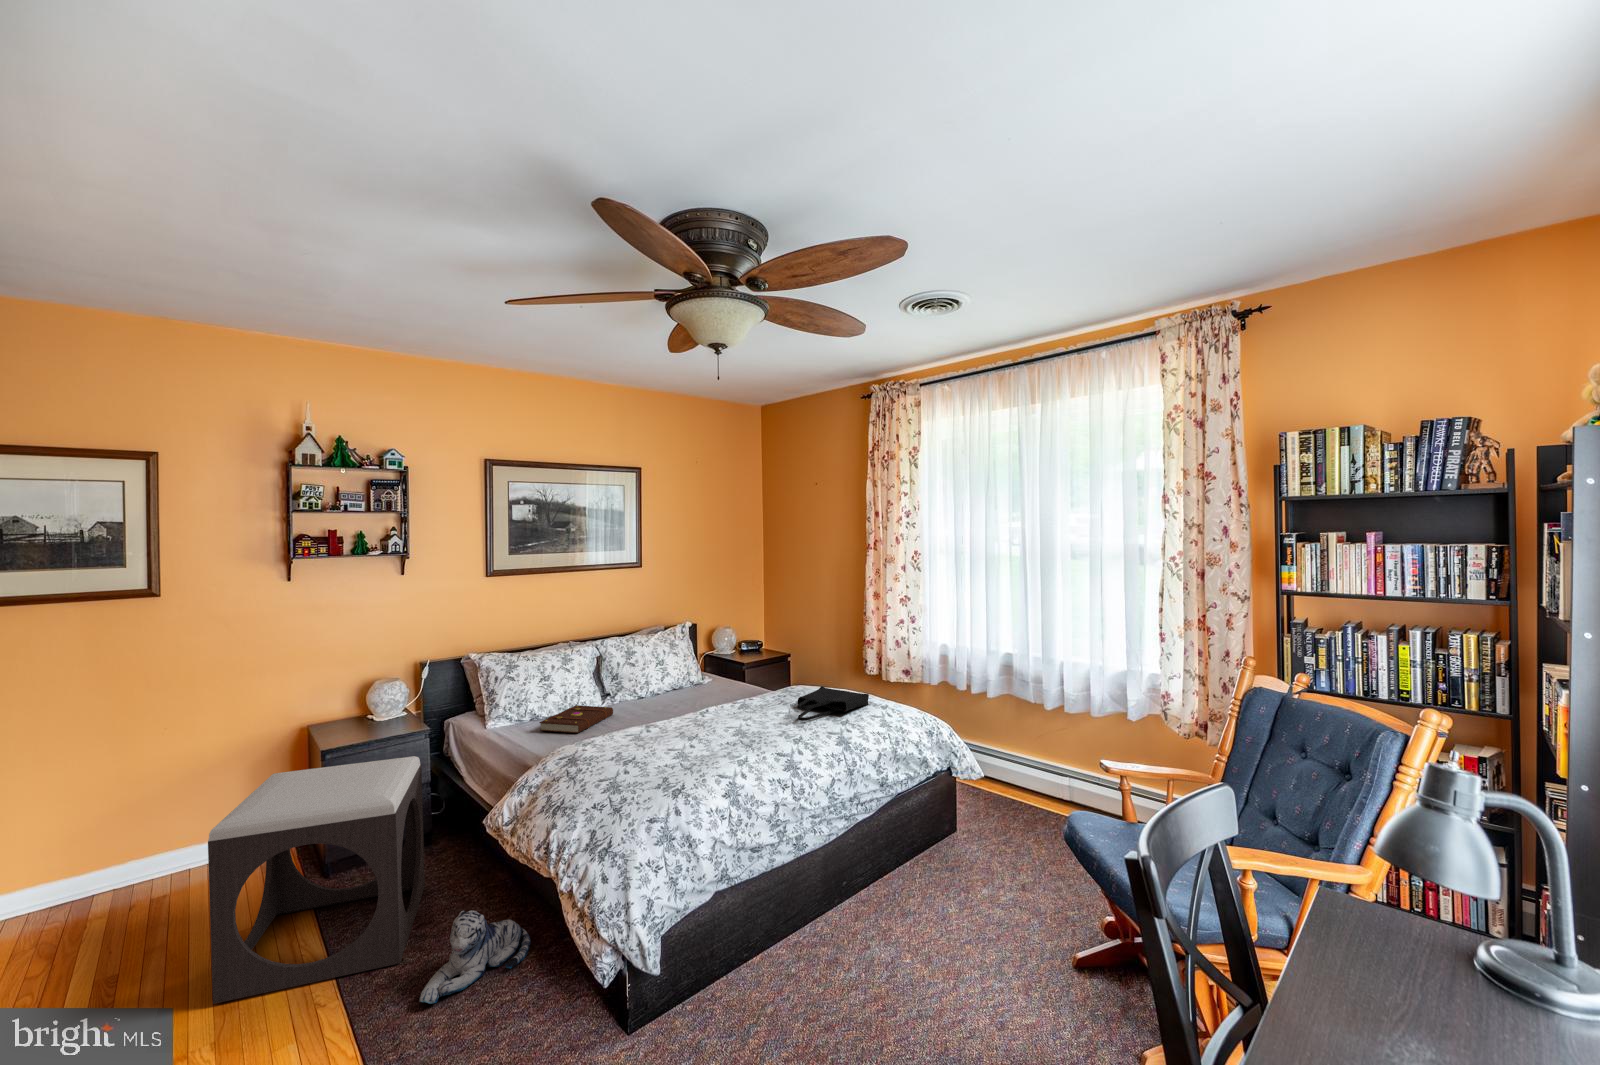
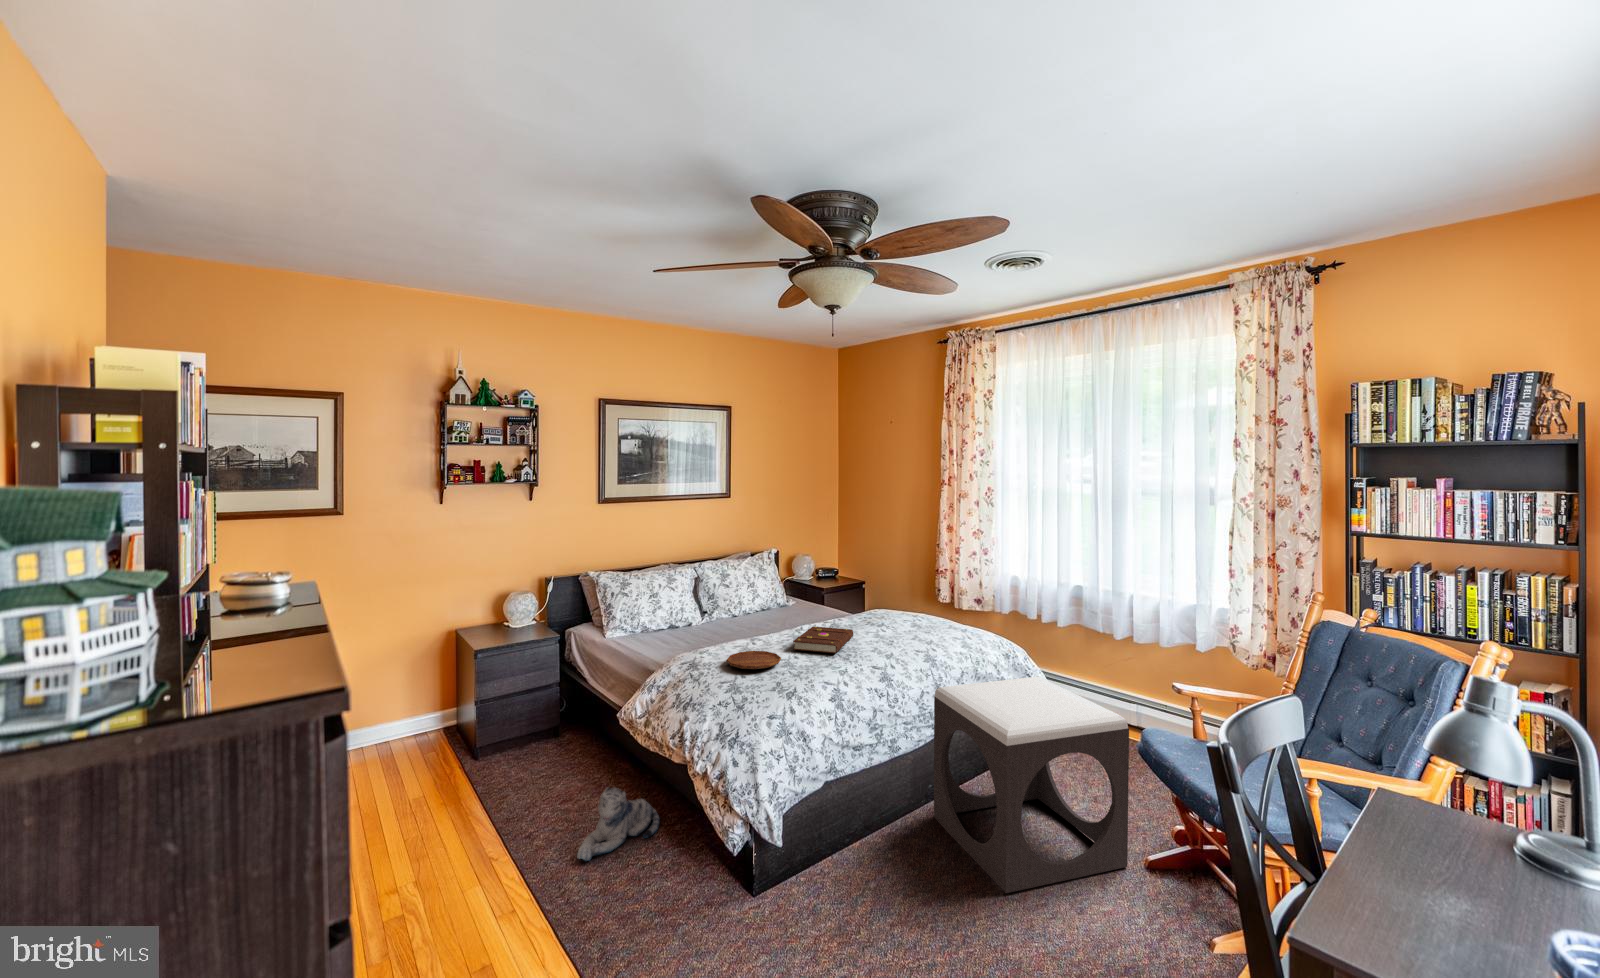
tote bag: present [798,686,869,721] -> none [884,612,949,641]
book: present [539,705,613,733] -> present [793,626,853,653]
tray: none [610,739,674,762] -> present [726,651,781,669]
footstool: present [208,756,425,1004] -> present [934,676,1129,893]

